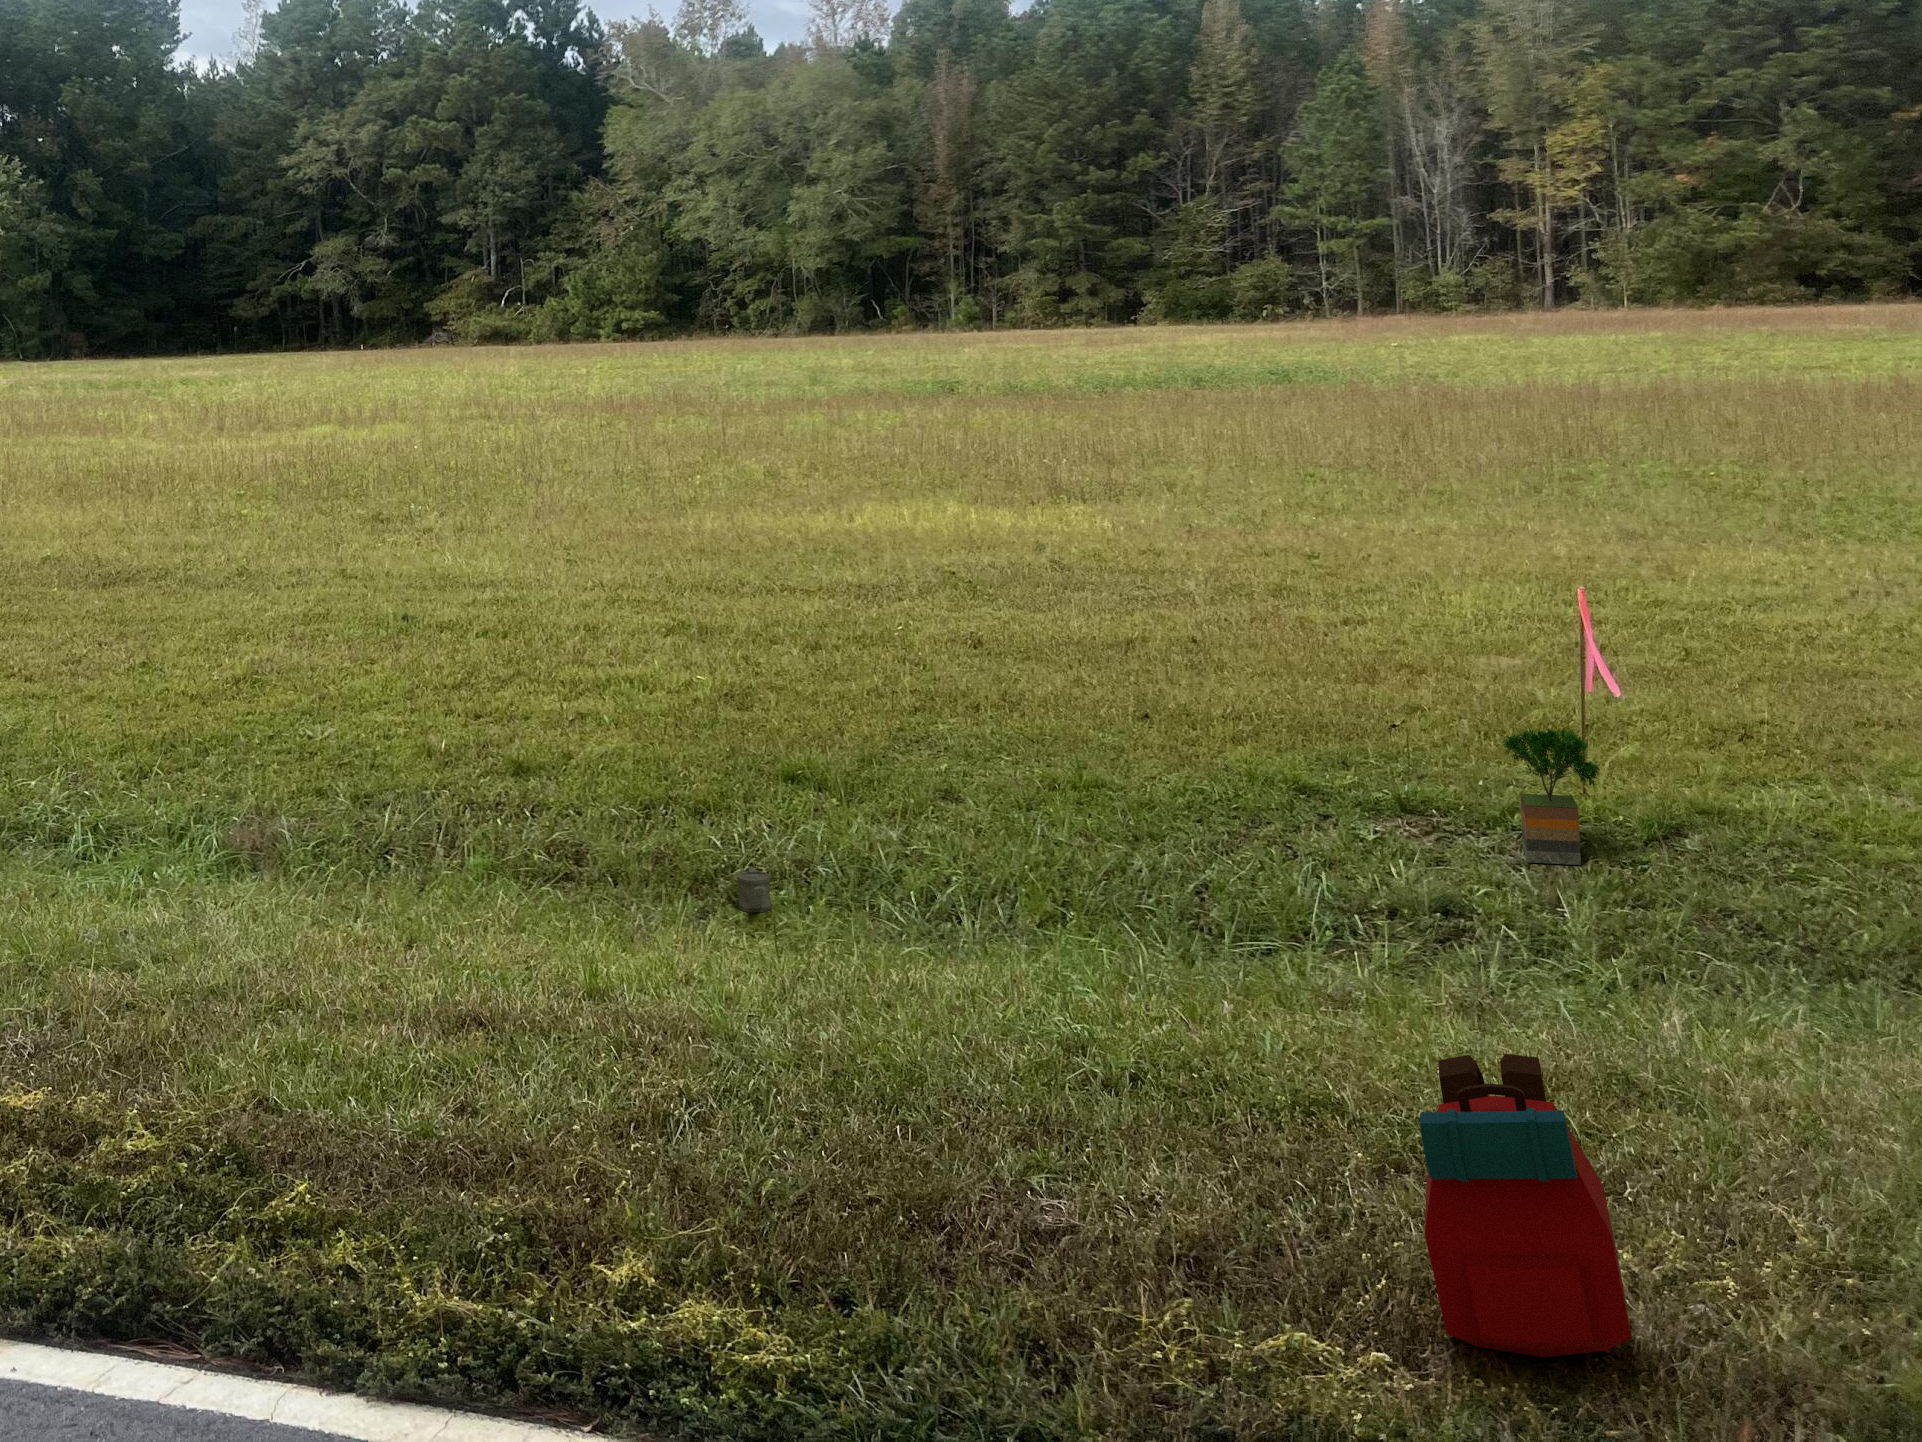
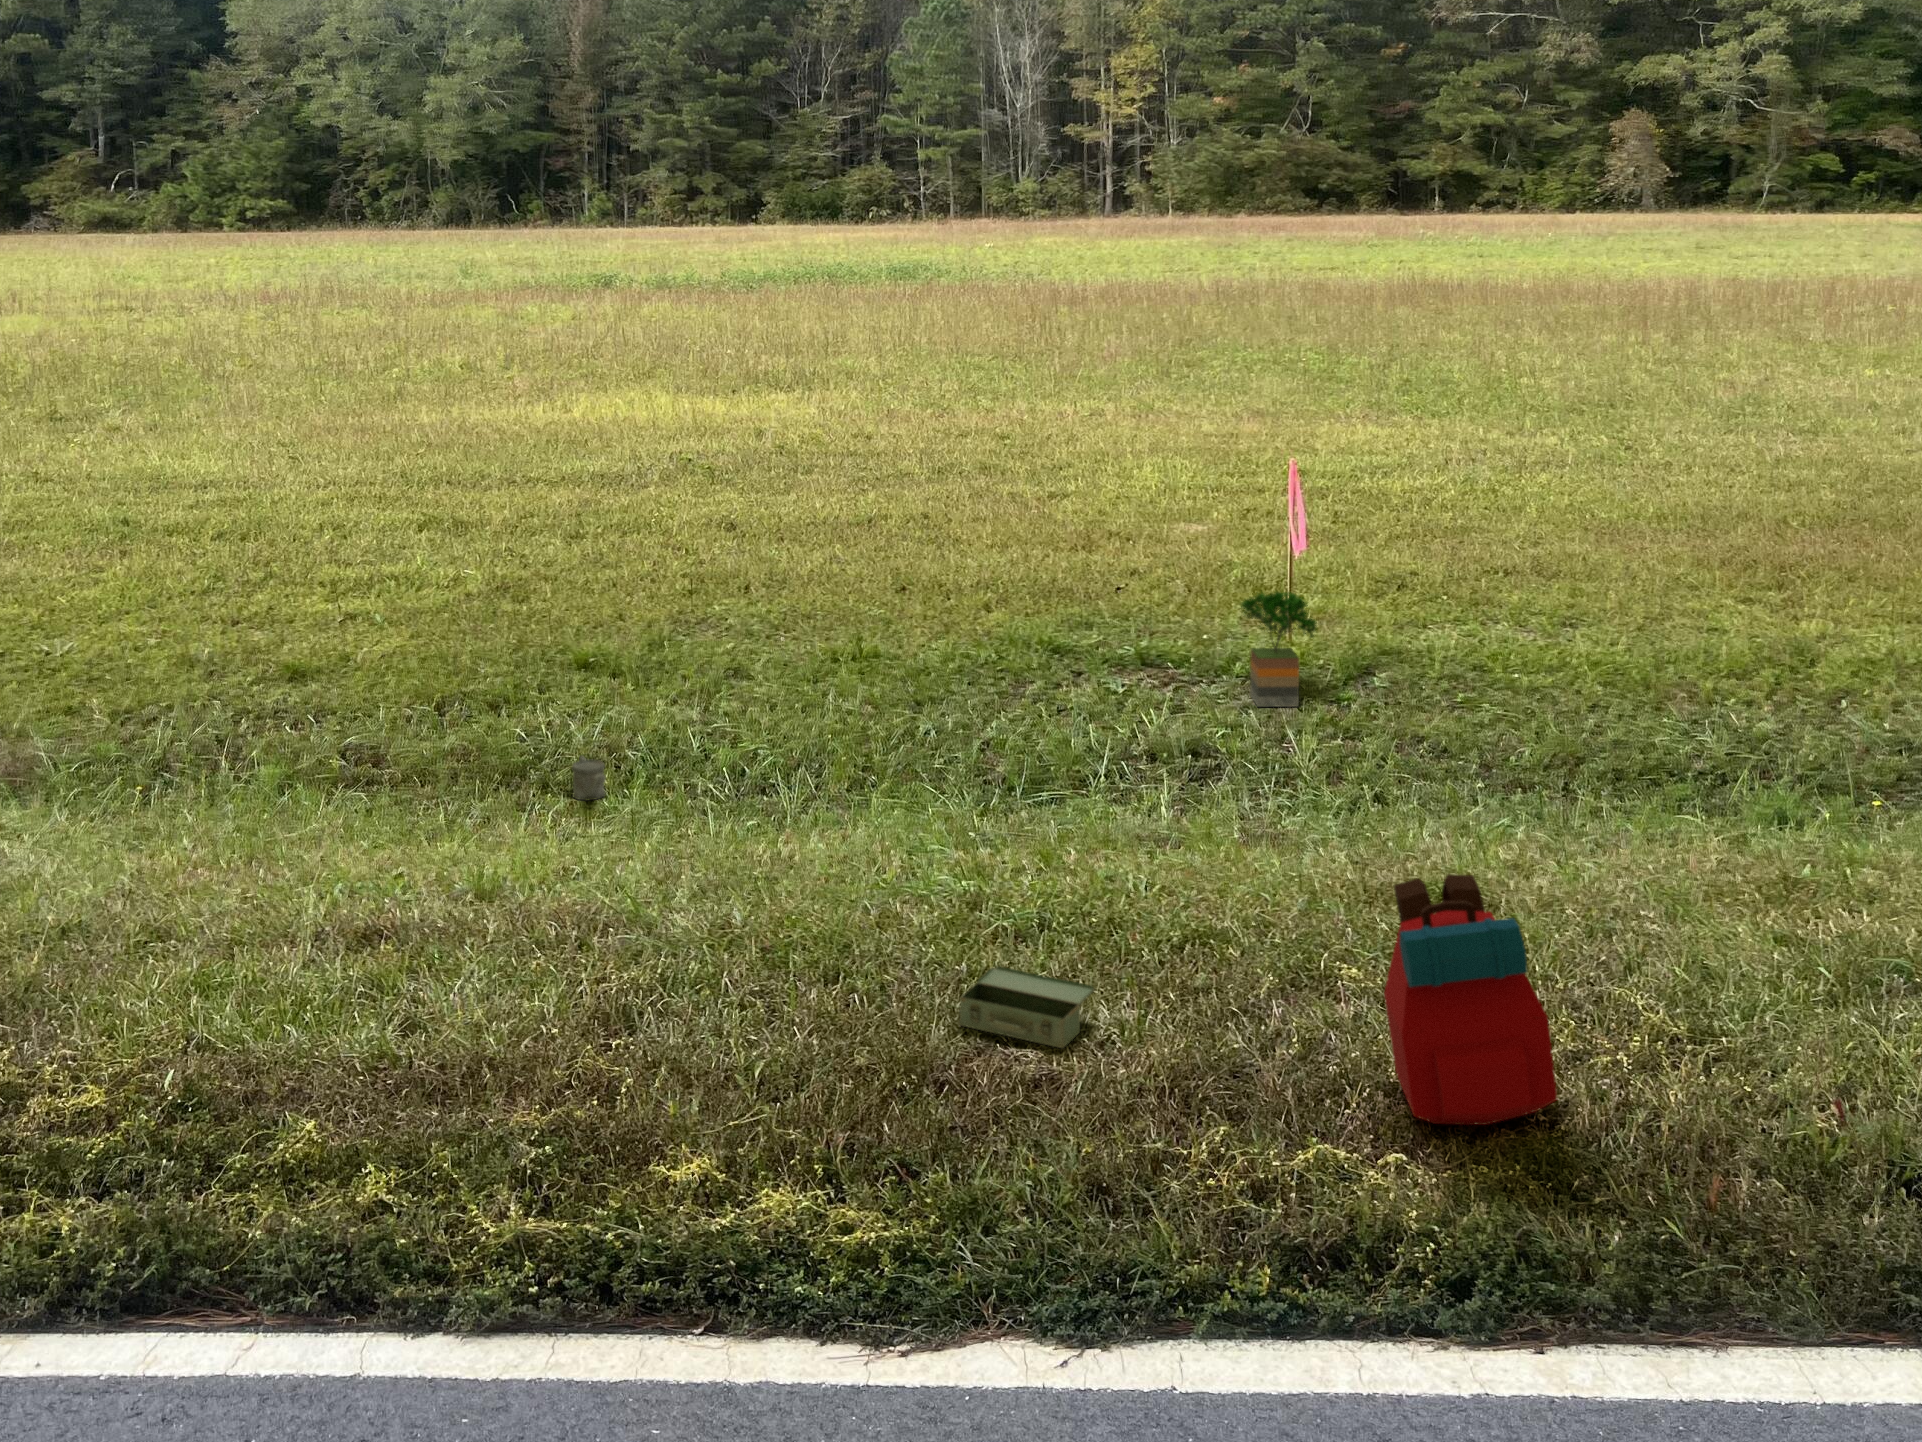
toolbox: none [968,1110,1121,1207] -> present [960,966,1095,1048]

